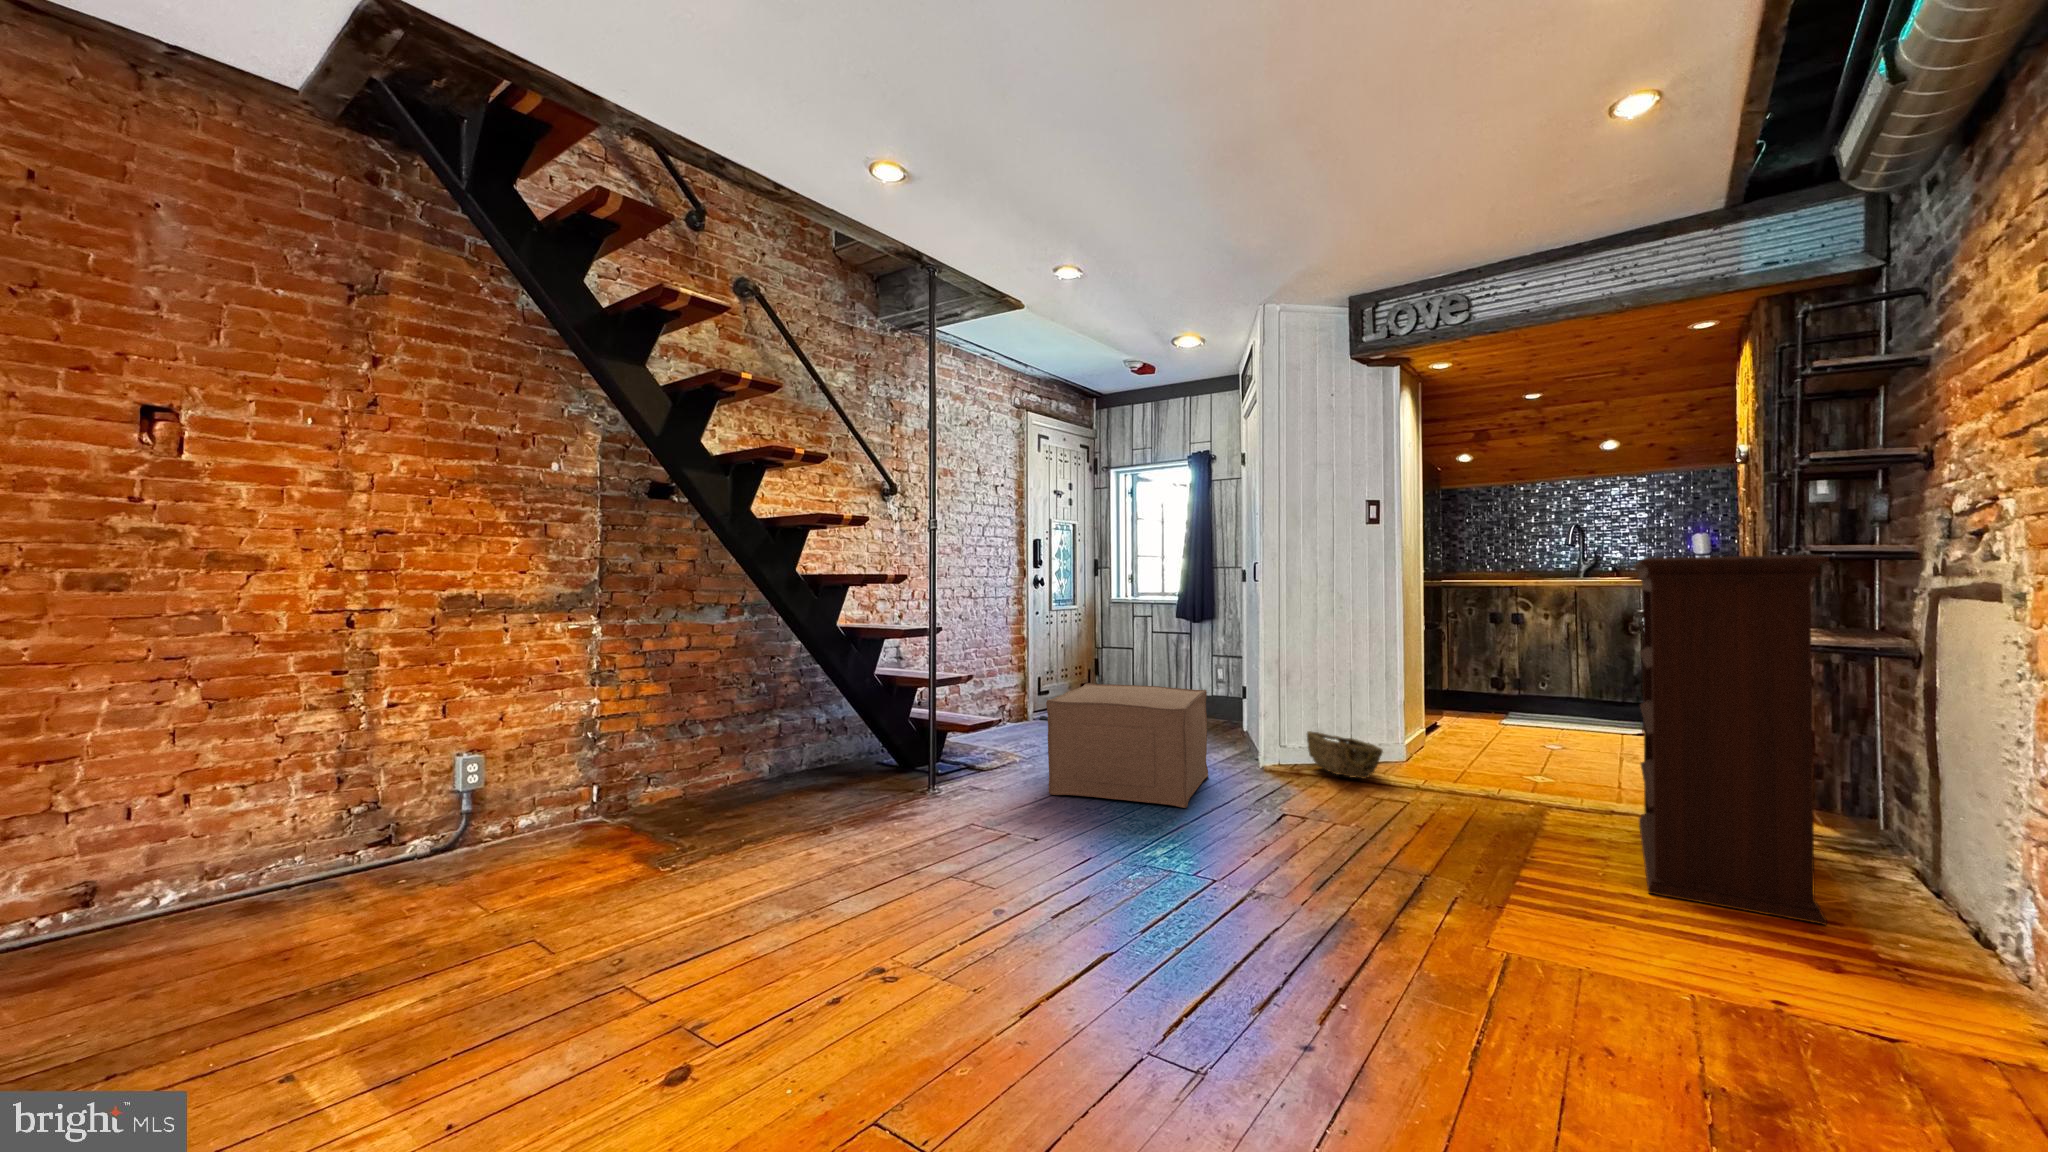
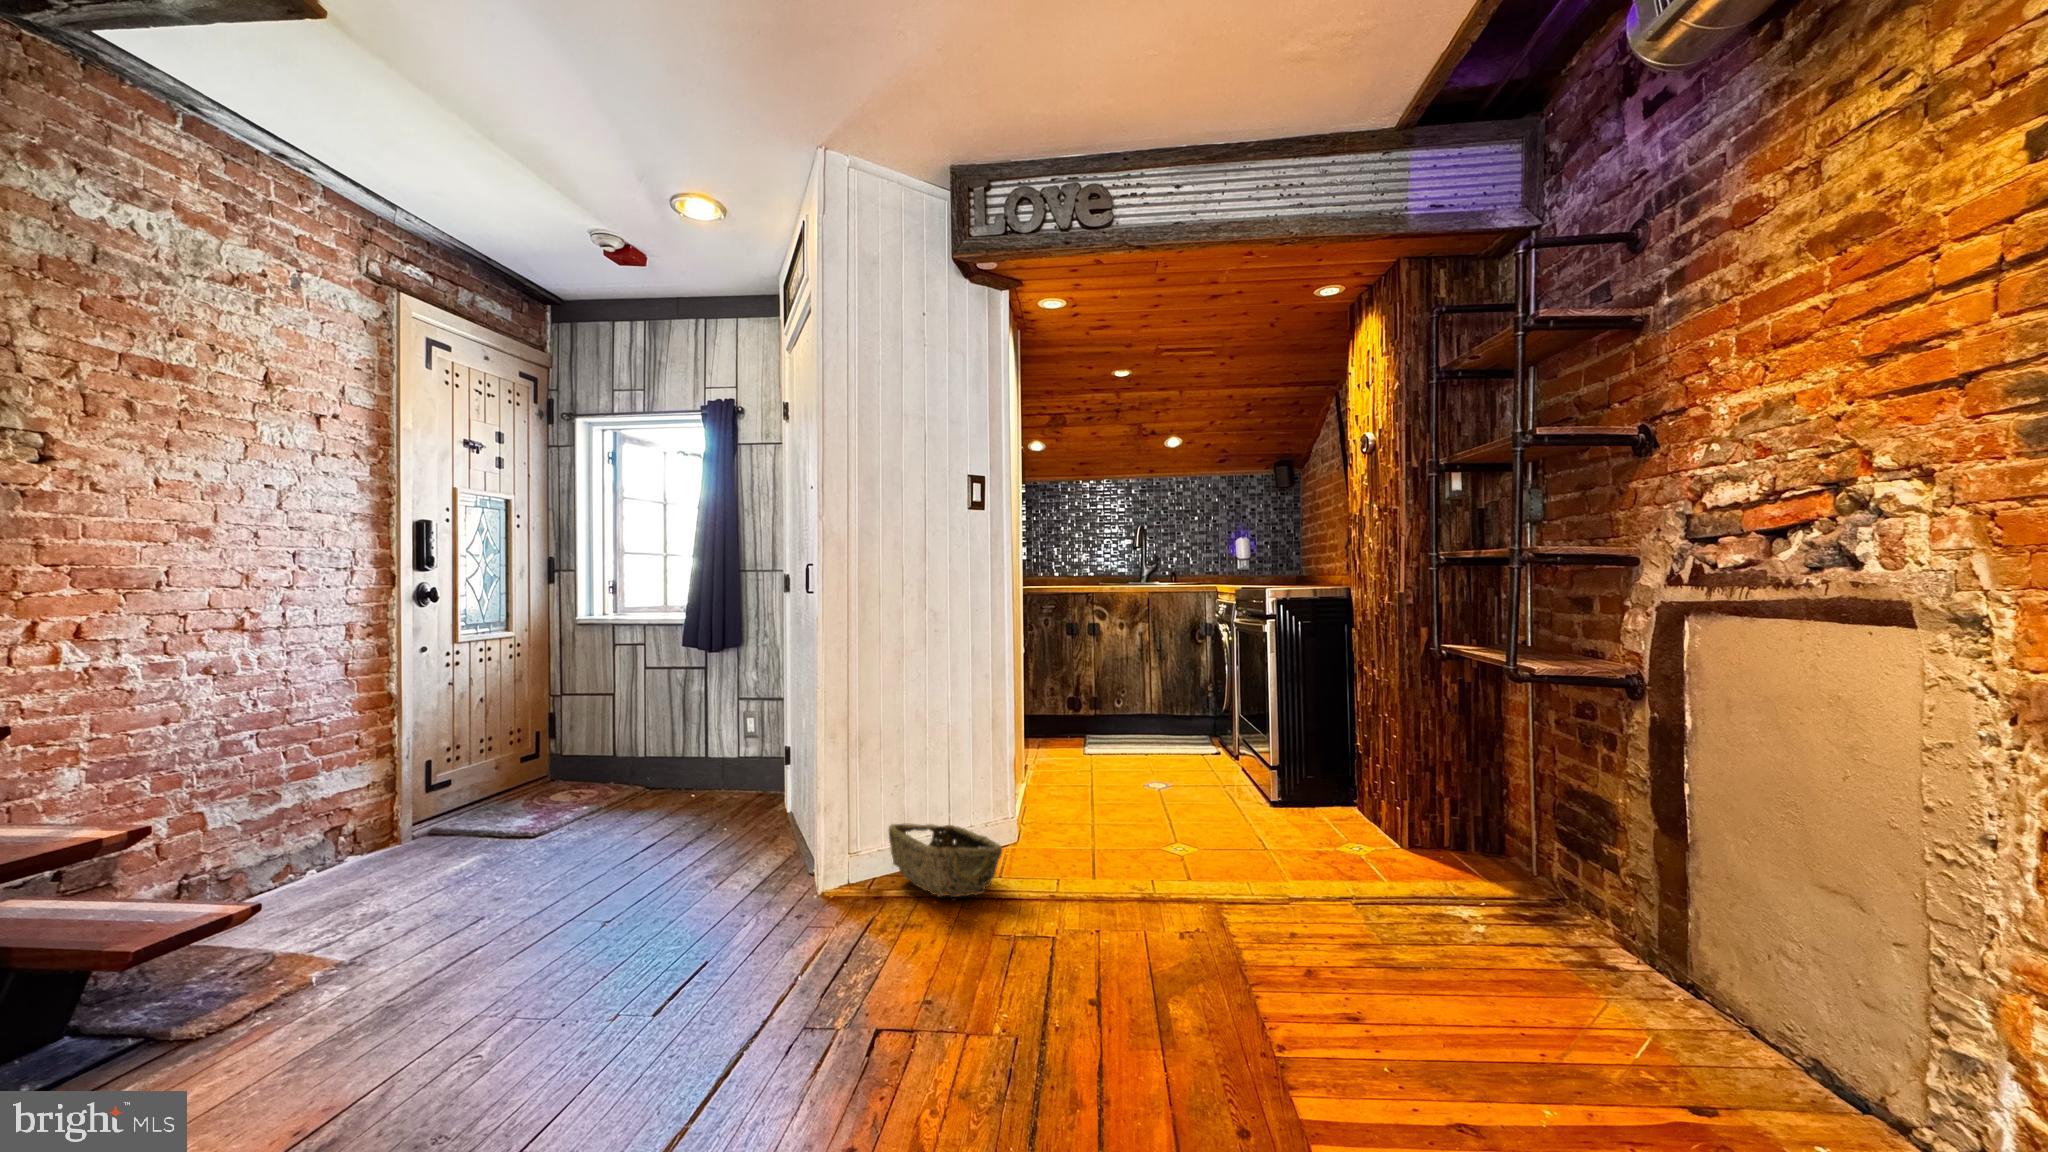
bookshelf: present [1633,555,1829,925] -> none [1310,560,1687,1110]
ottoman: present [1046,683,1208,808] -> none [330,790,731,1112]

